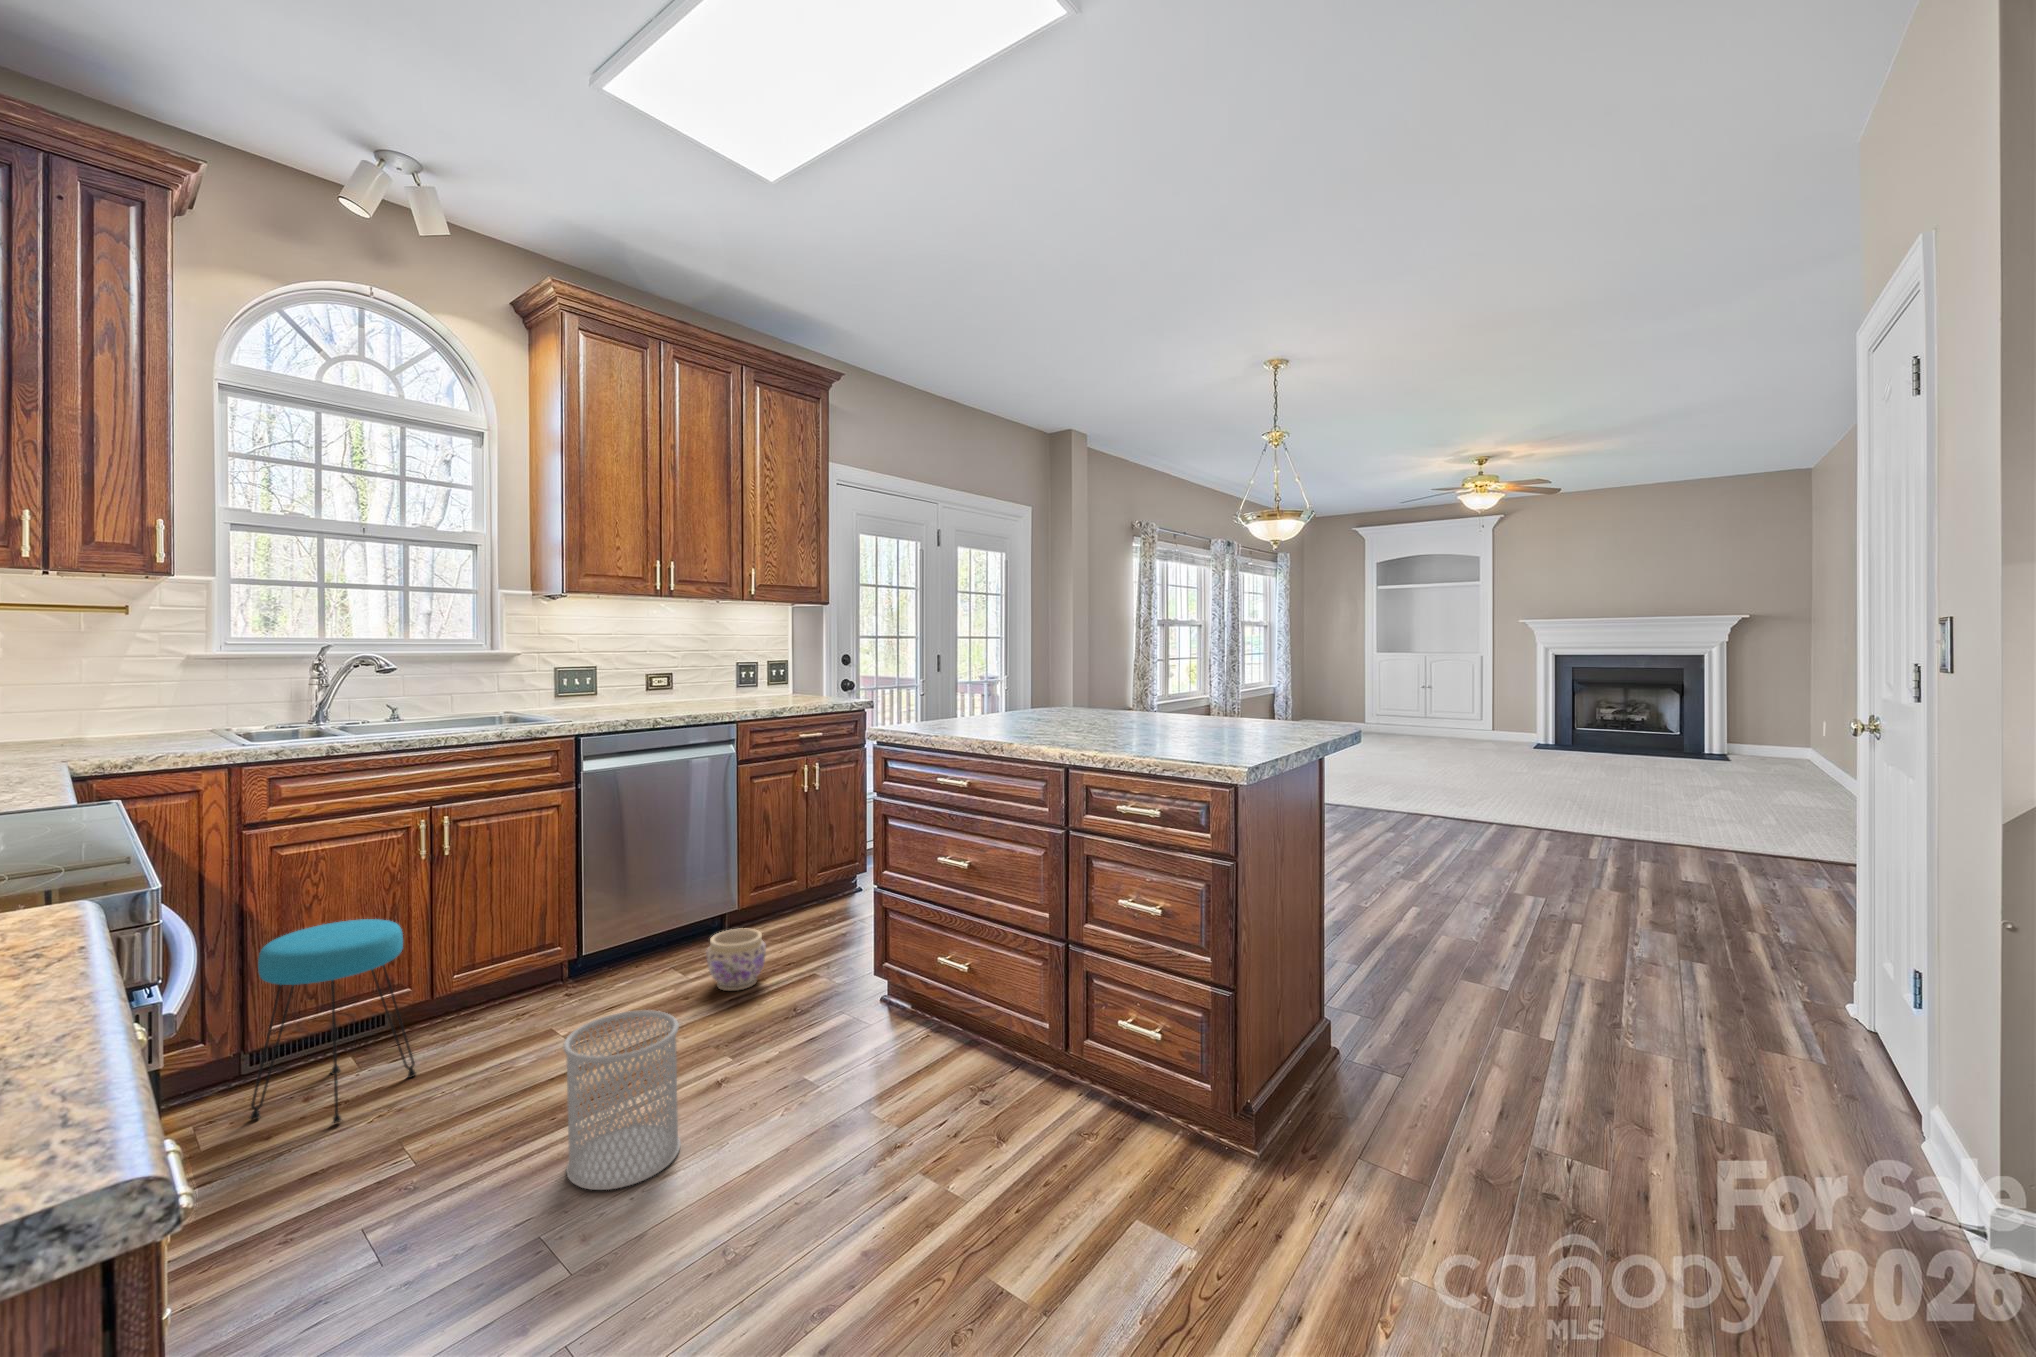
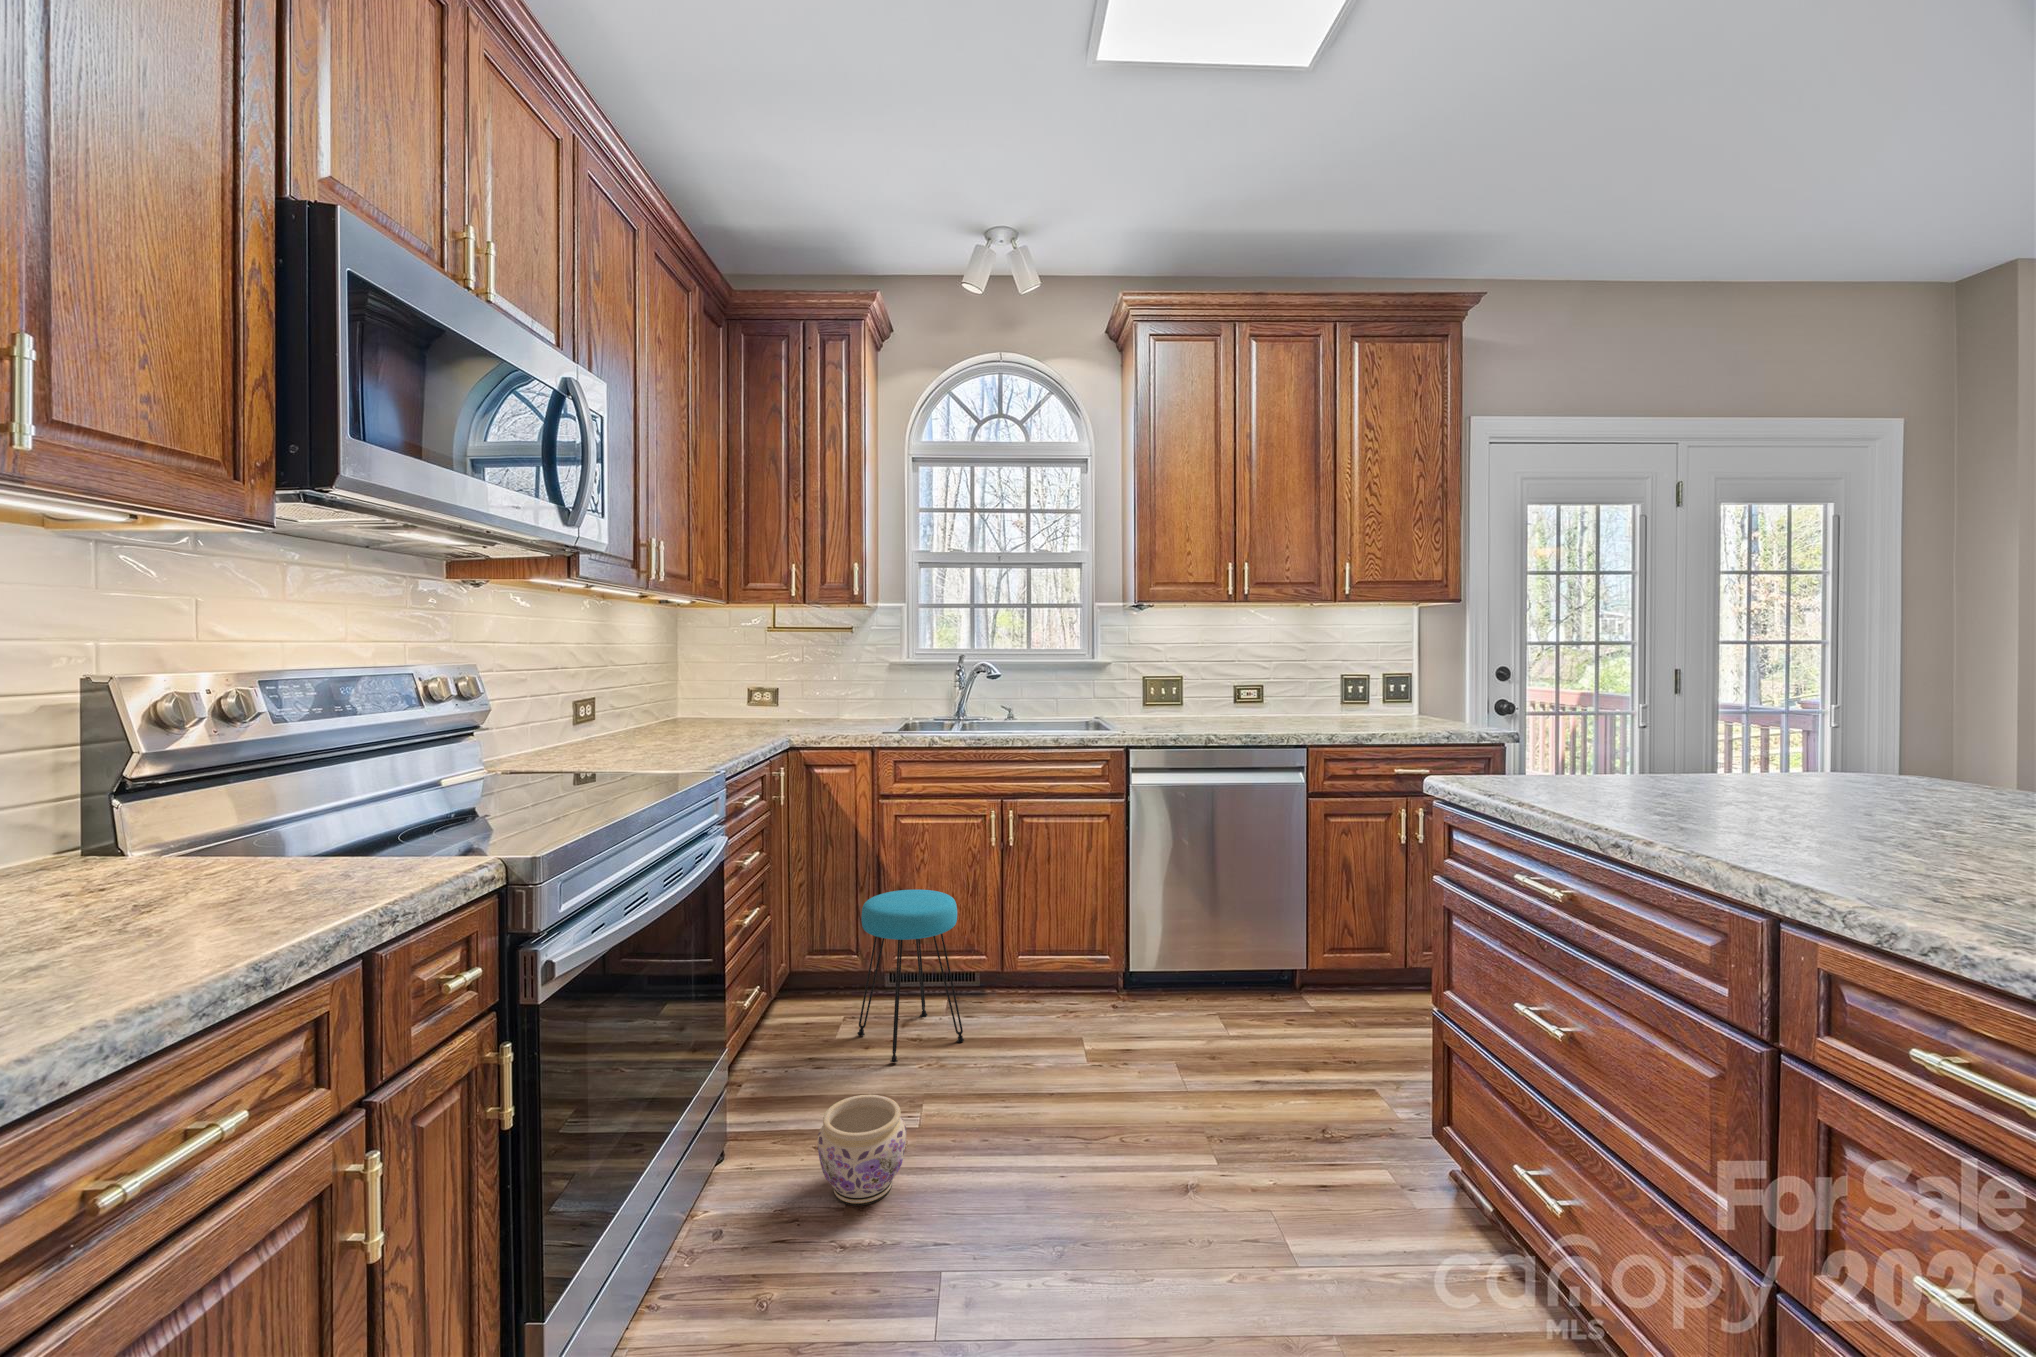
planter: present [706,929,766,991] -> present [817,1095,907,1206]
wastebasket: present [563,1010,680,1190] -> none [983,1052,1099,1258]

